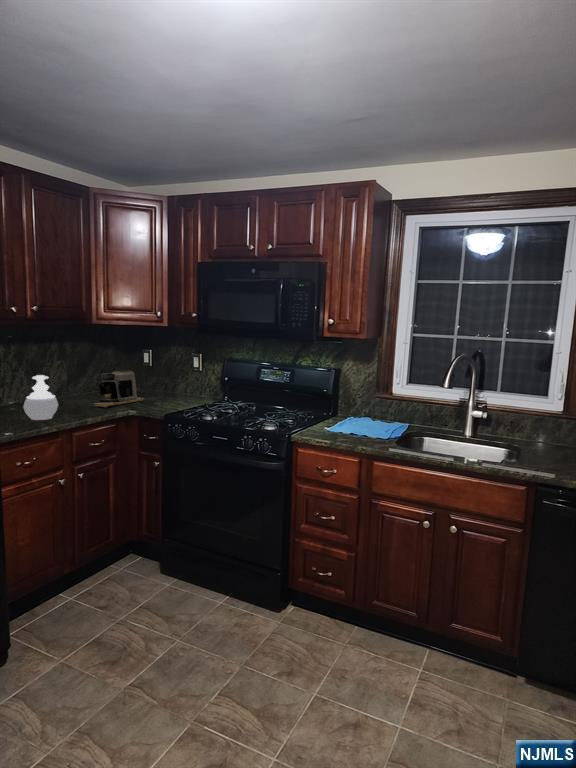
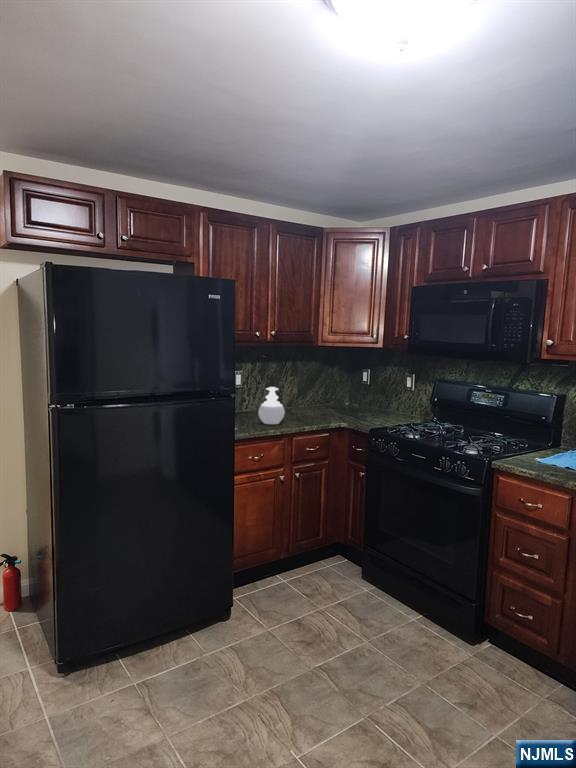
coffee maker: present [94,370,145,408] -> none [315,387,362,419]

